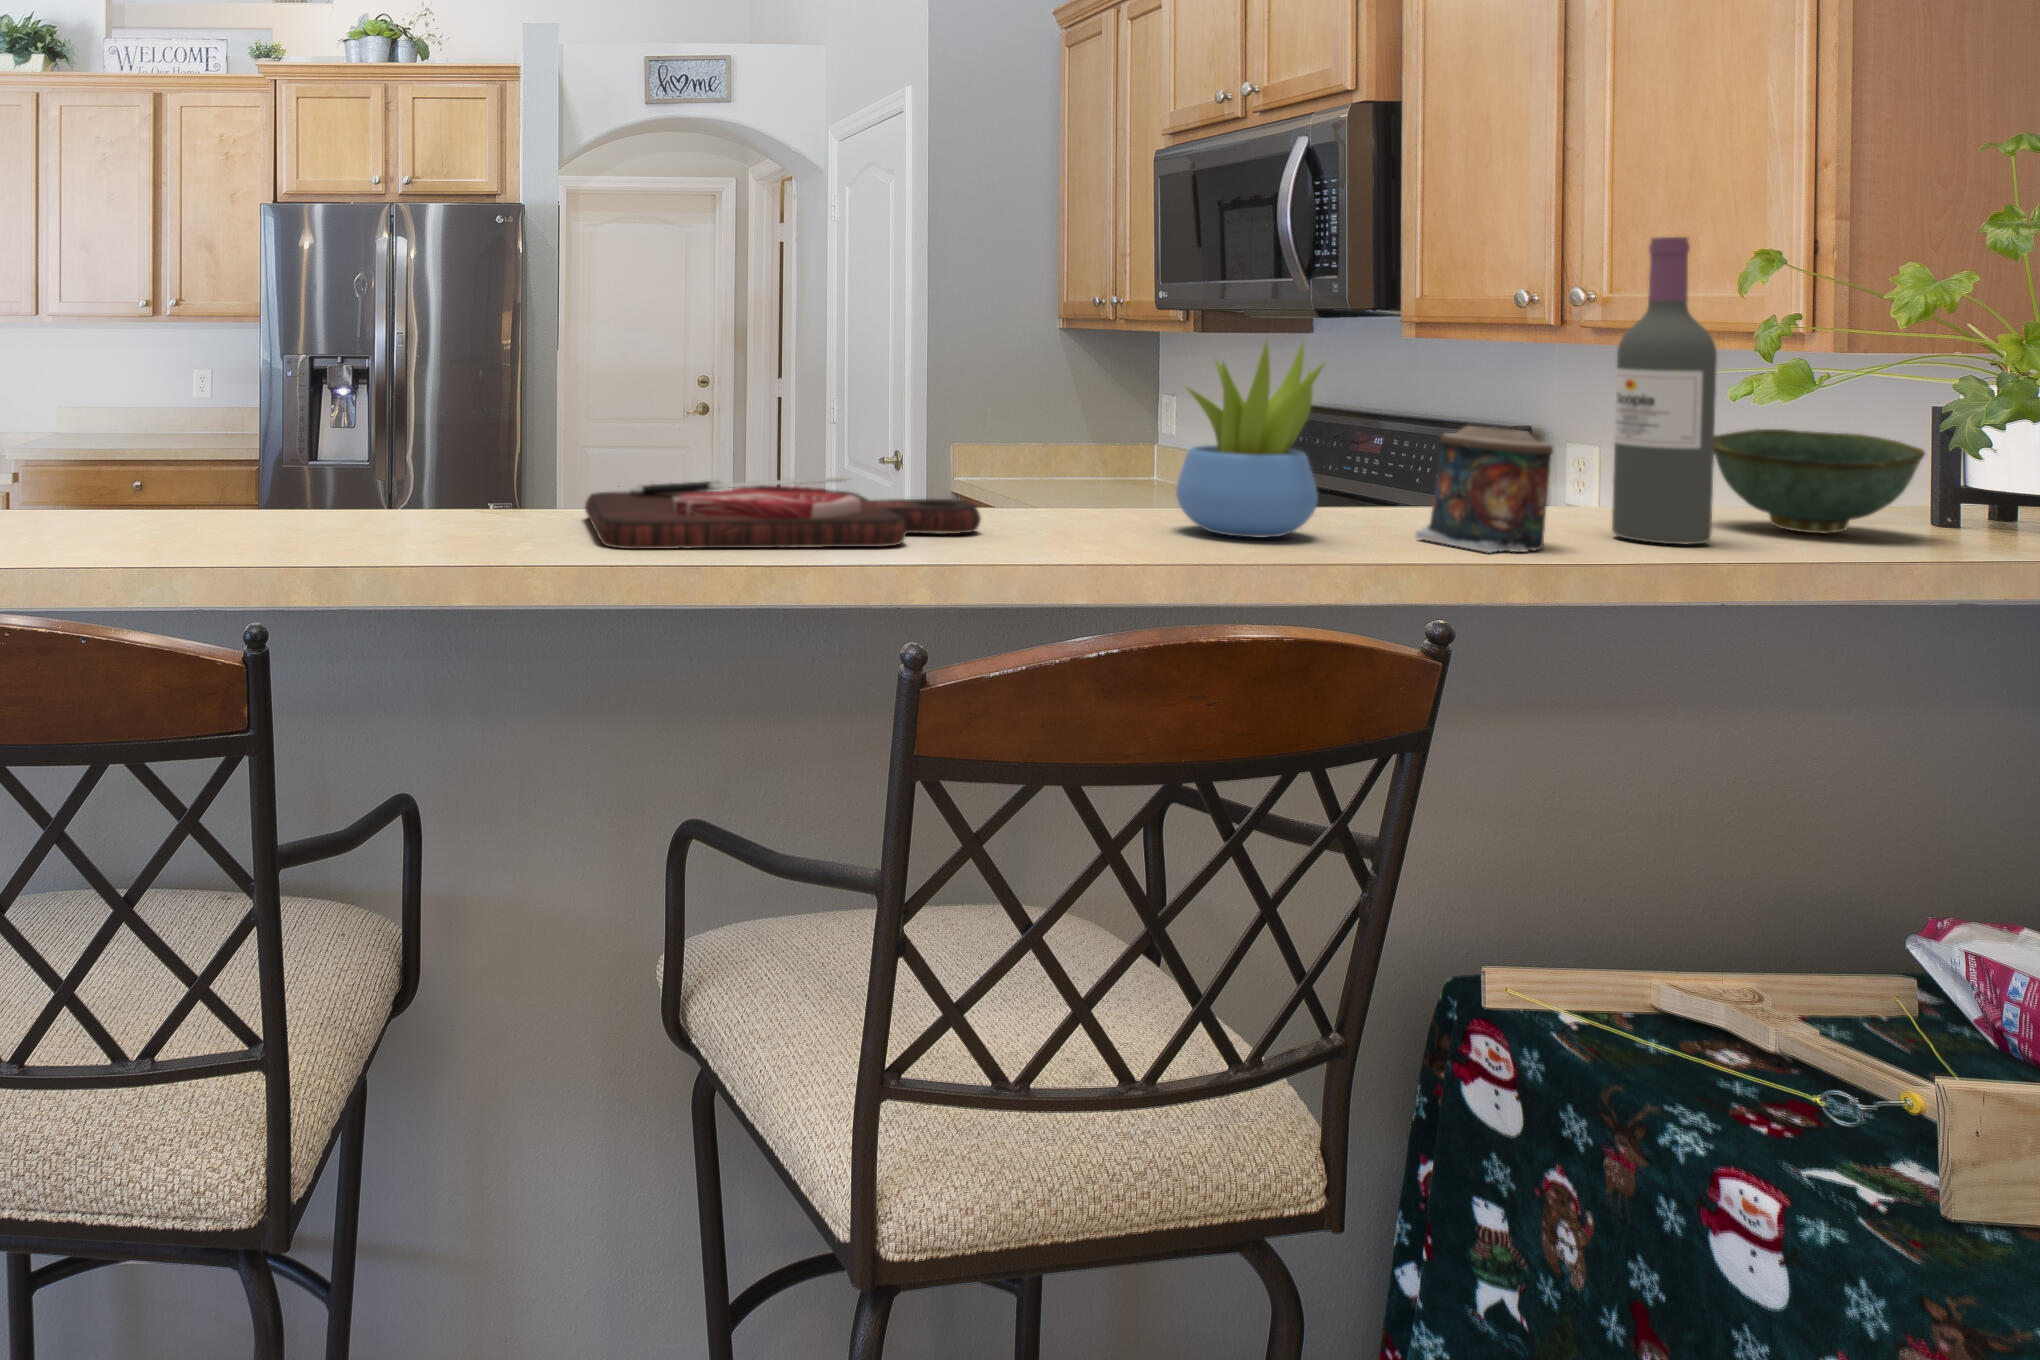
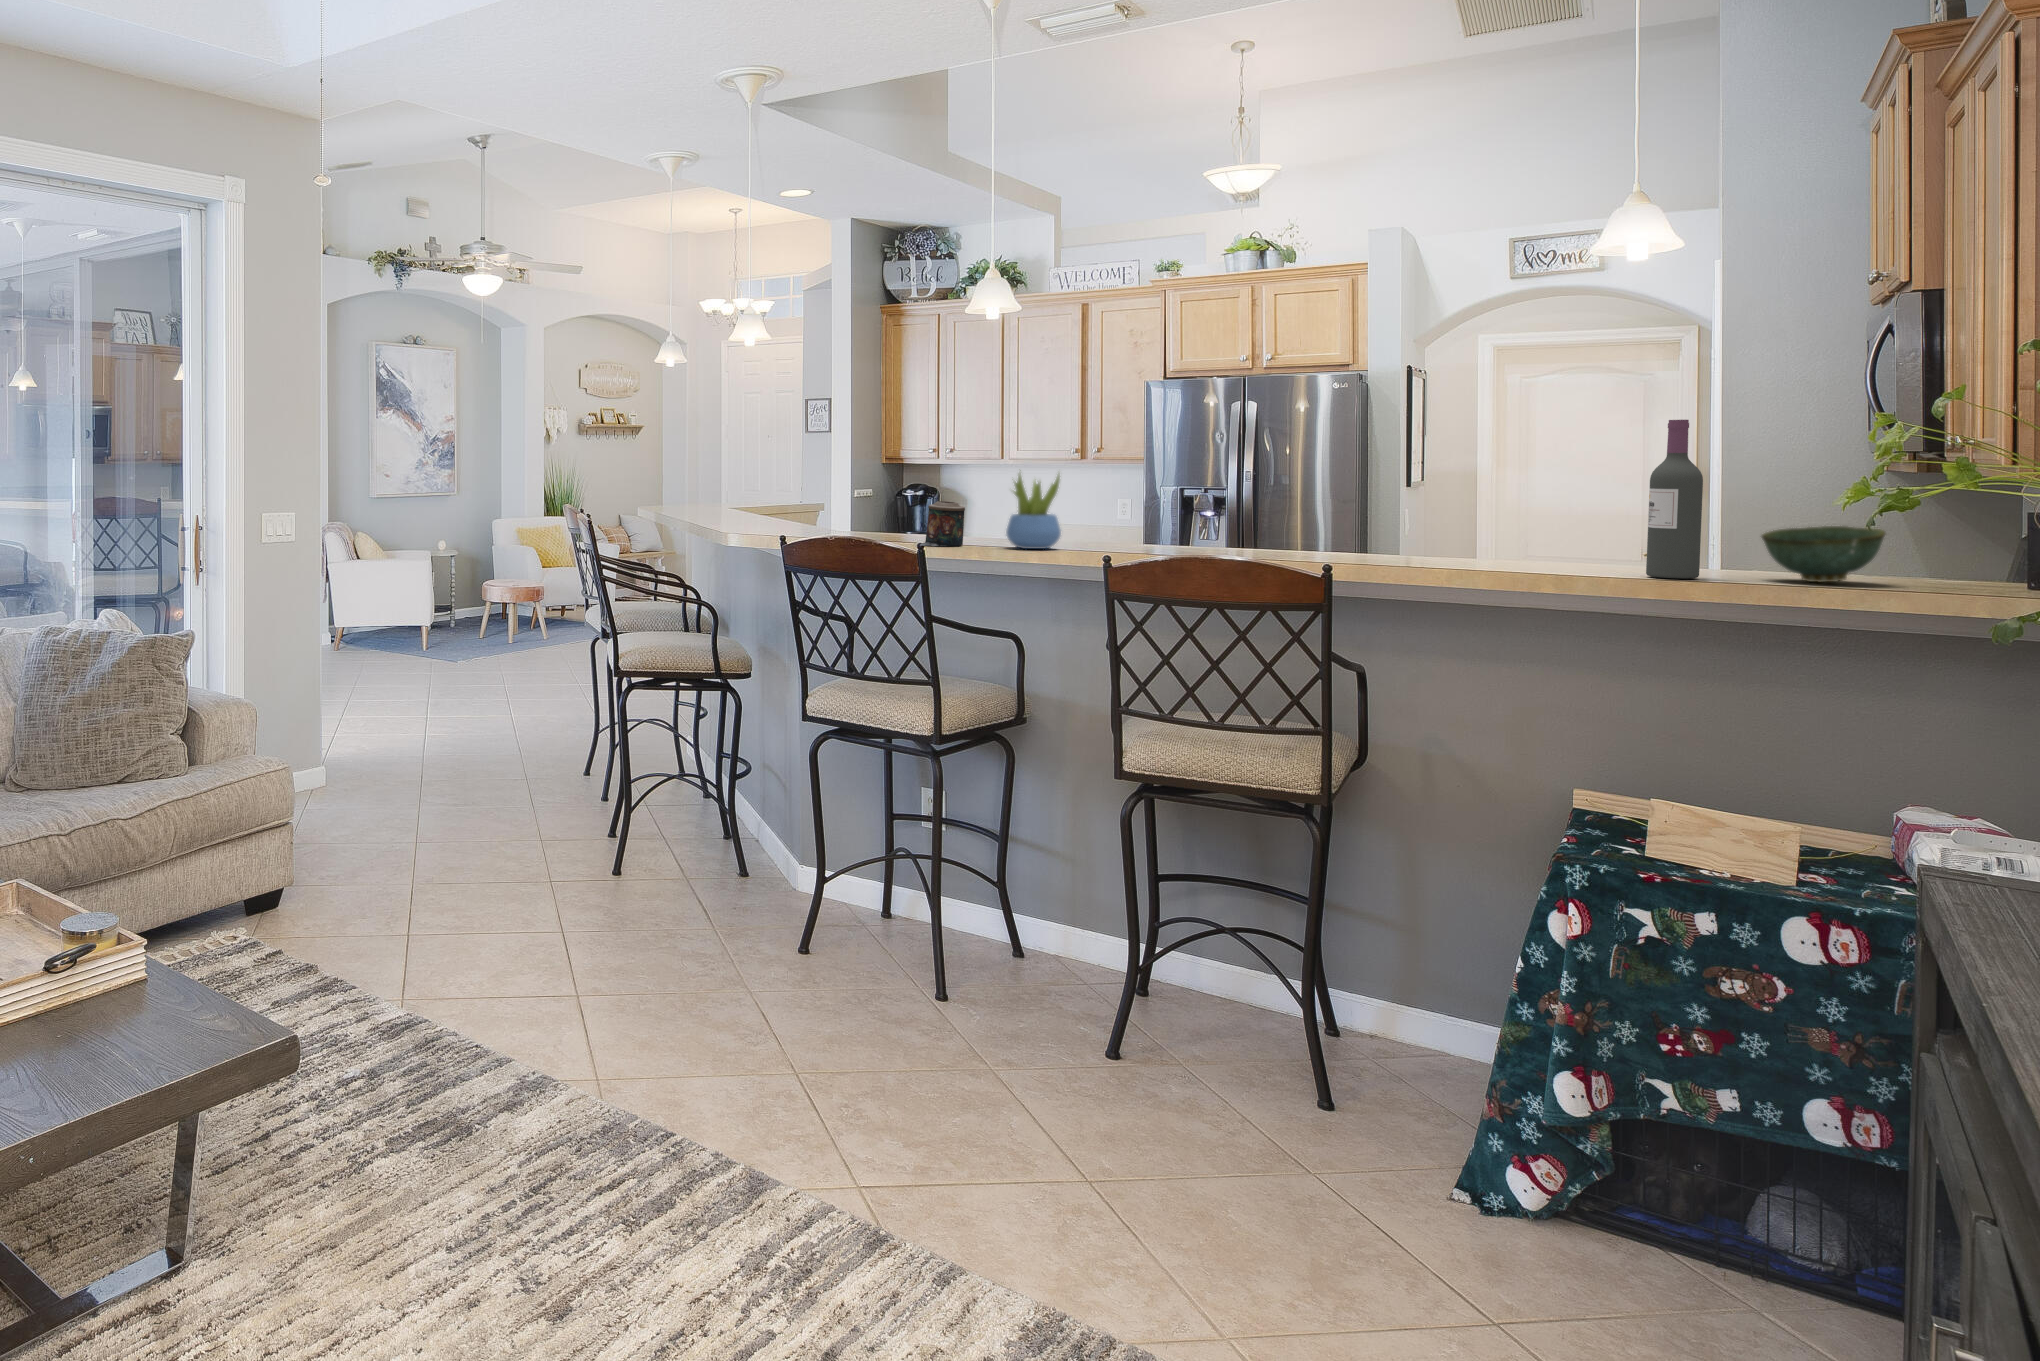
succulent plant: present [1176,342,1323,538] -> present [1006,474,1061,549]
candle: present [1416,426,1553,553] -> present [920,501,965,546]
cutting board: present [585,477,981,549] -> none [1097,531,1291,558]

